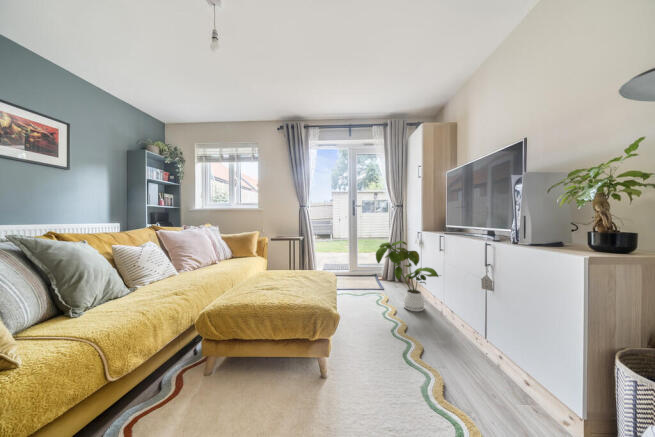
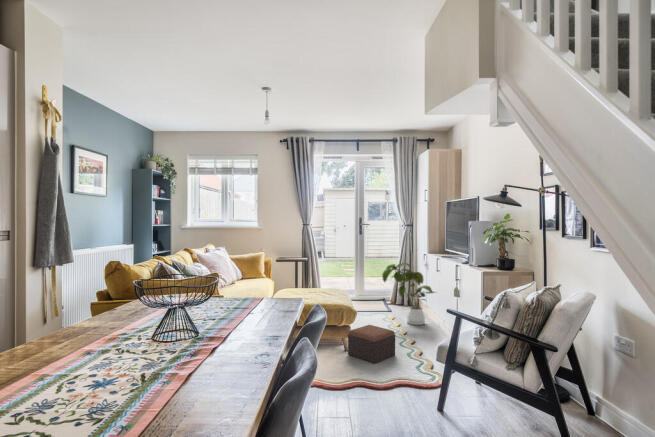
footstool: none [328,329,401,414] -> present [348,325,395,363]

